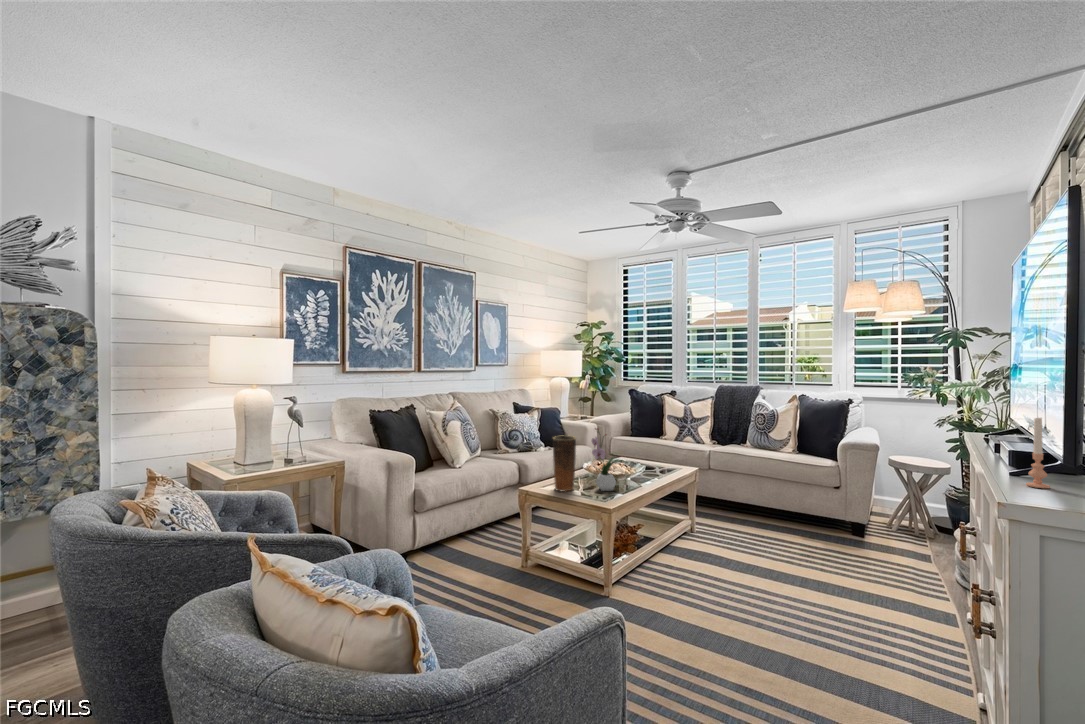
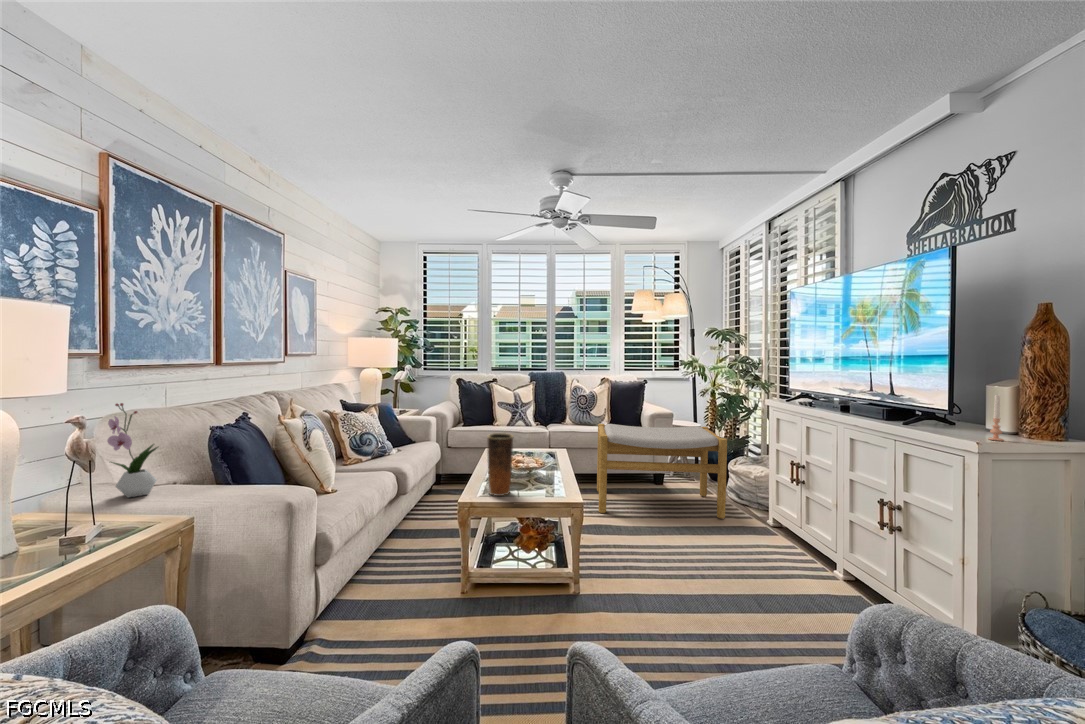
flower arrangement: present [592,428,616,491] -> present [107,403,158,498]
footstool: none [731,445,911,582] -> present [597,424,727,519]

